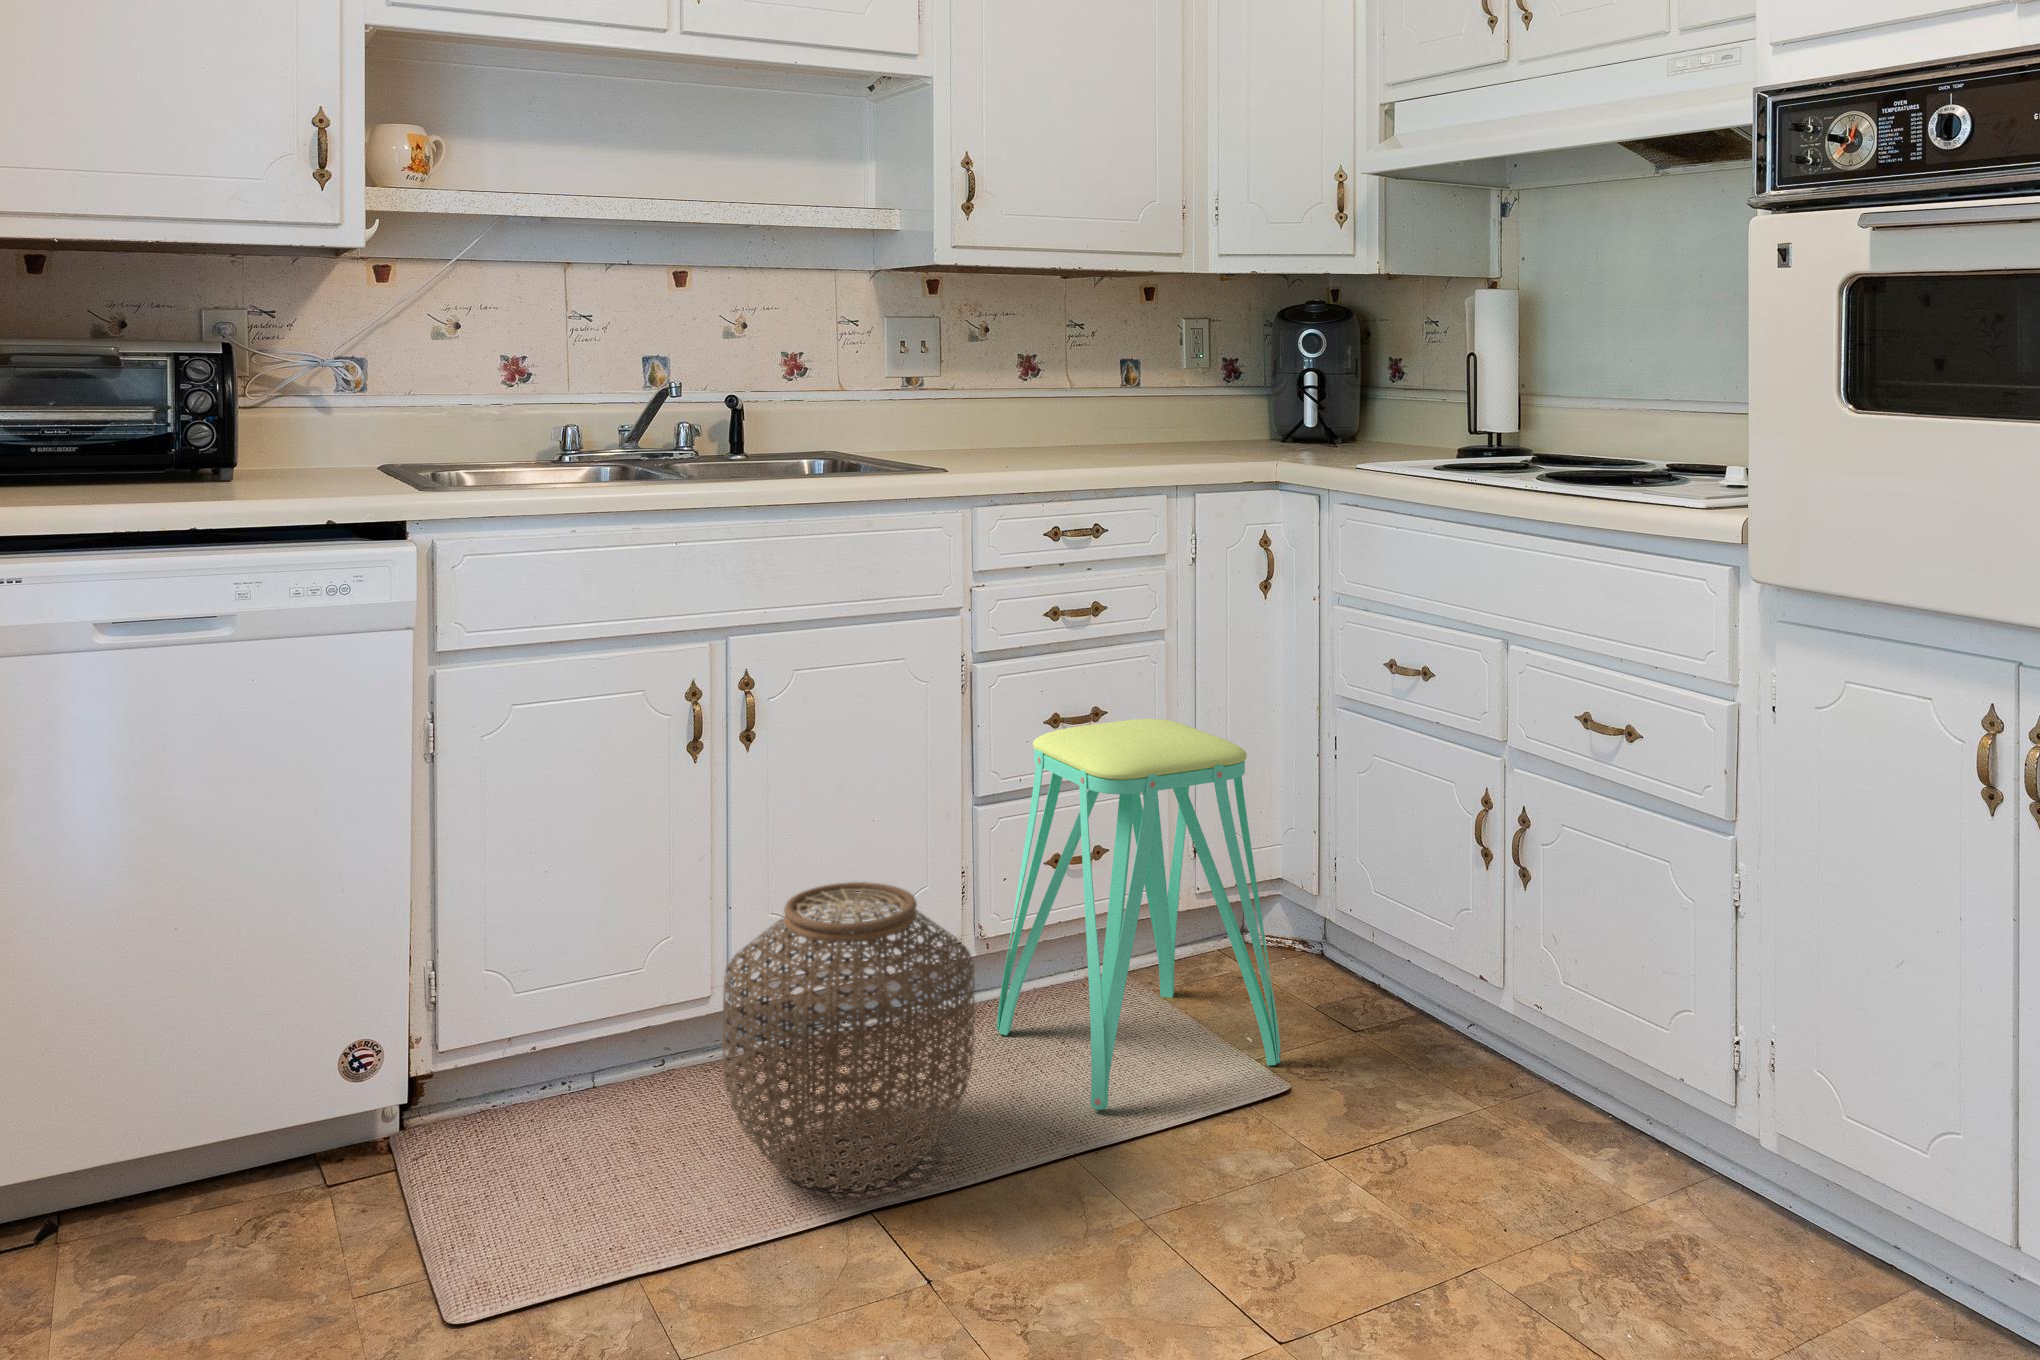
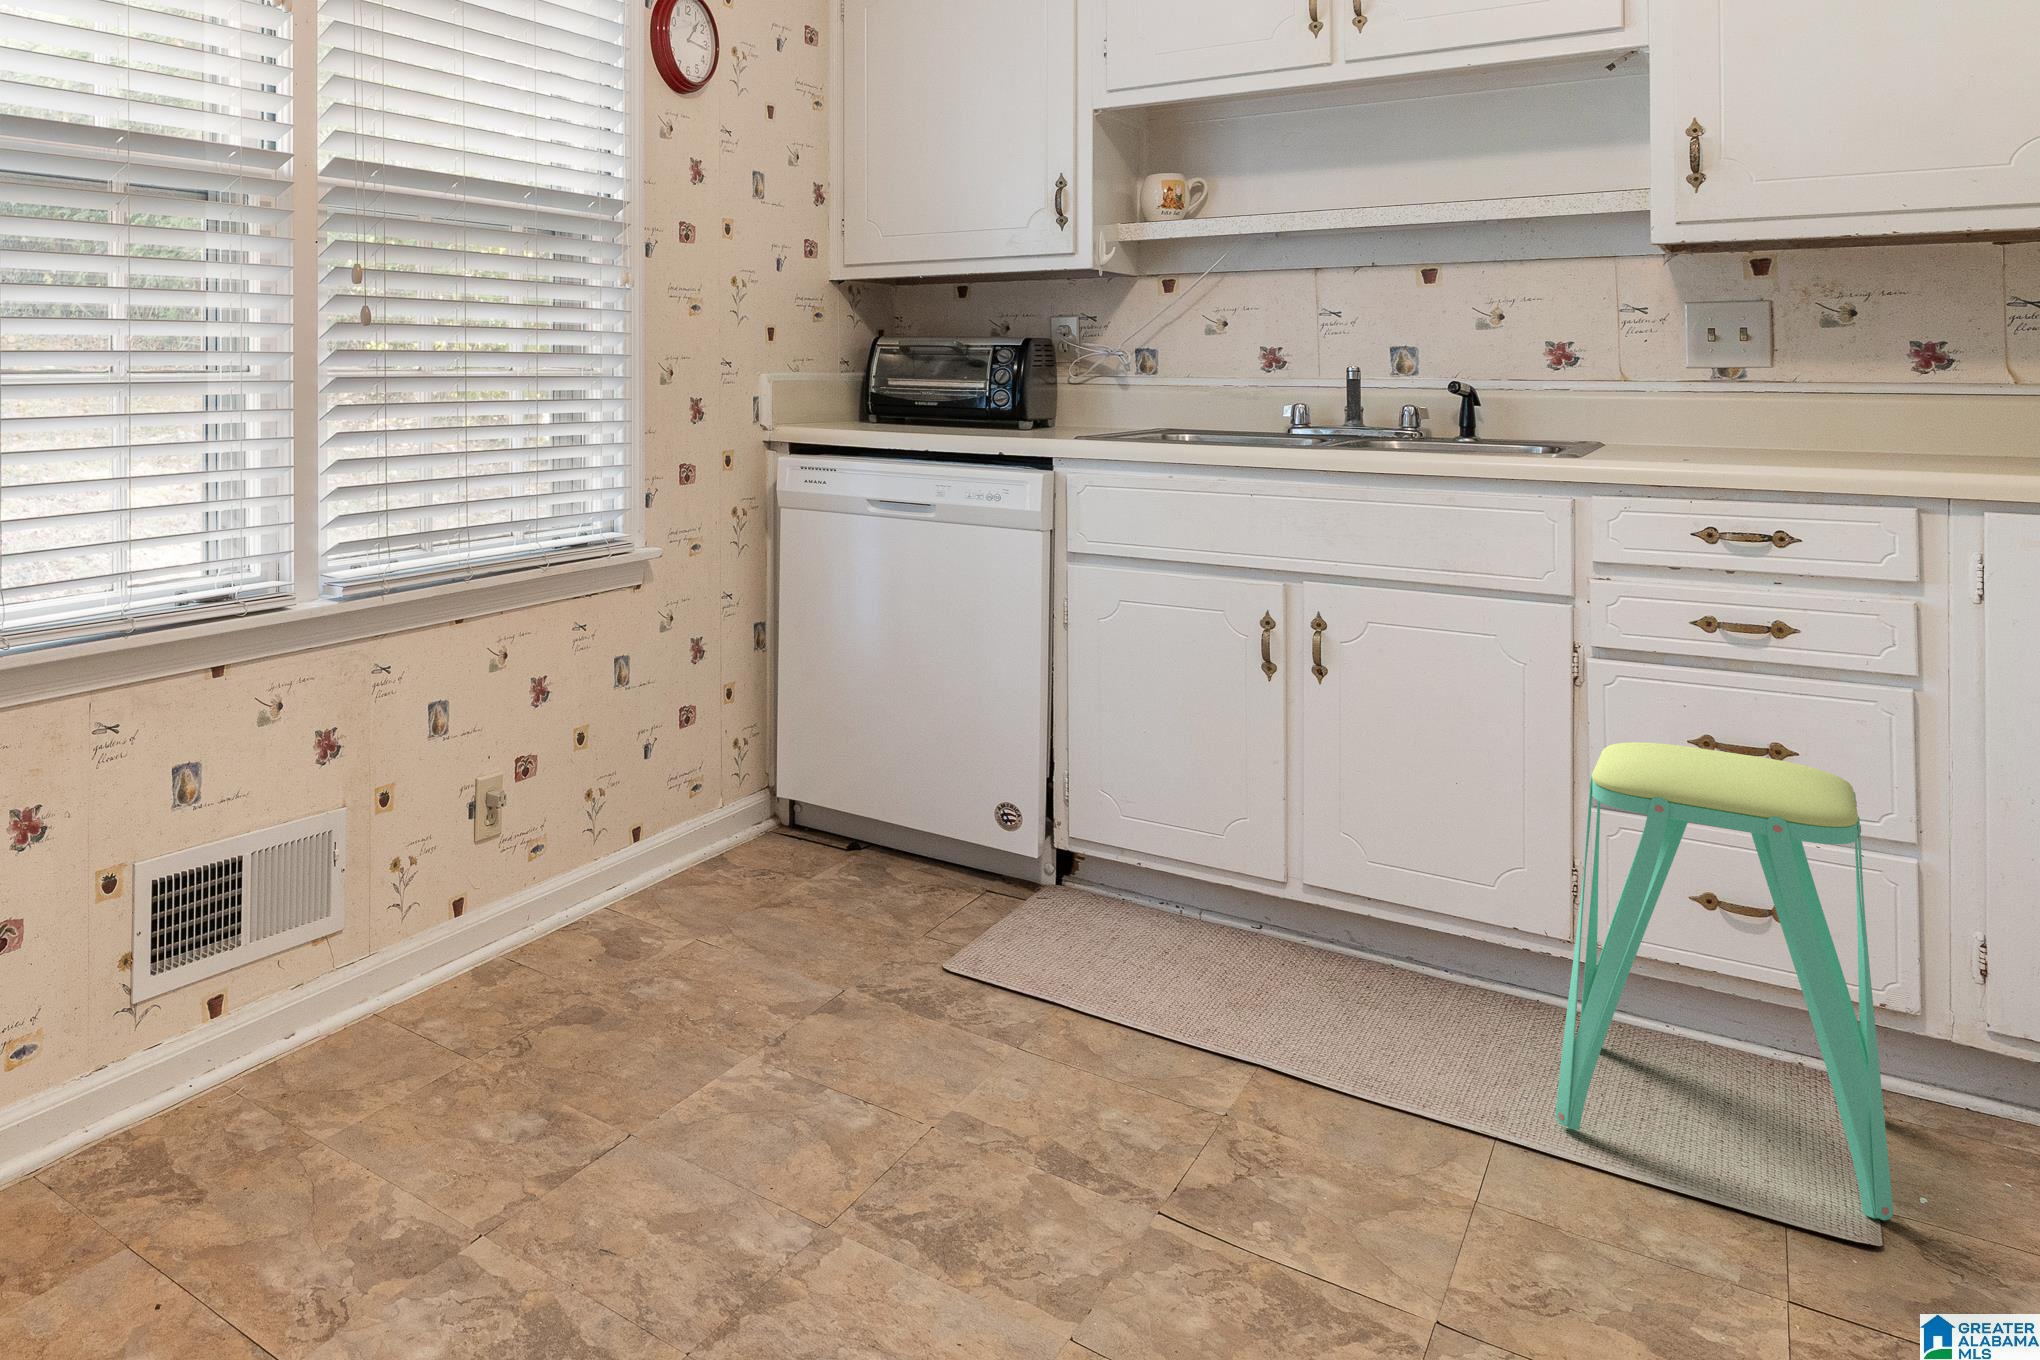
woven basket: present [723,882,975,1189] -> none [1171,795,1414,1062]

